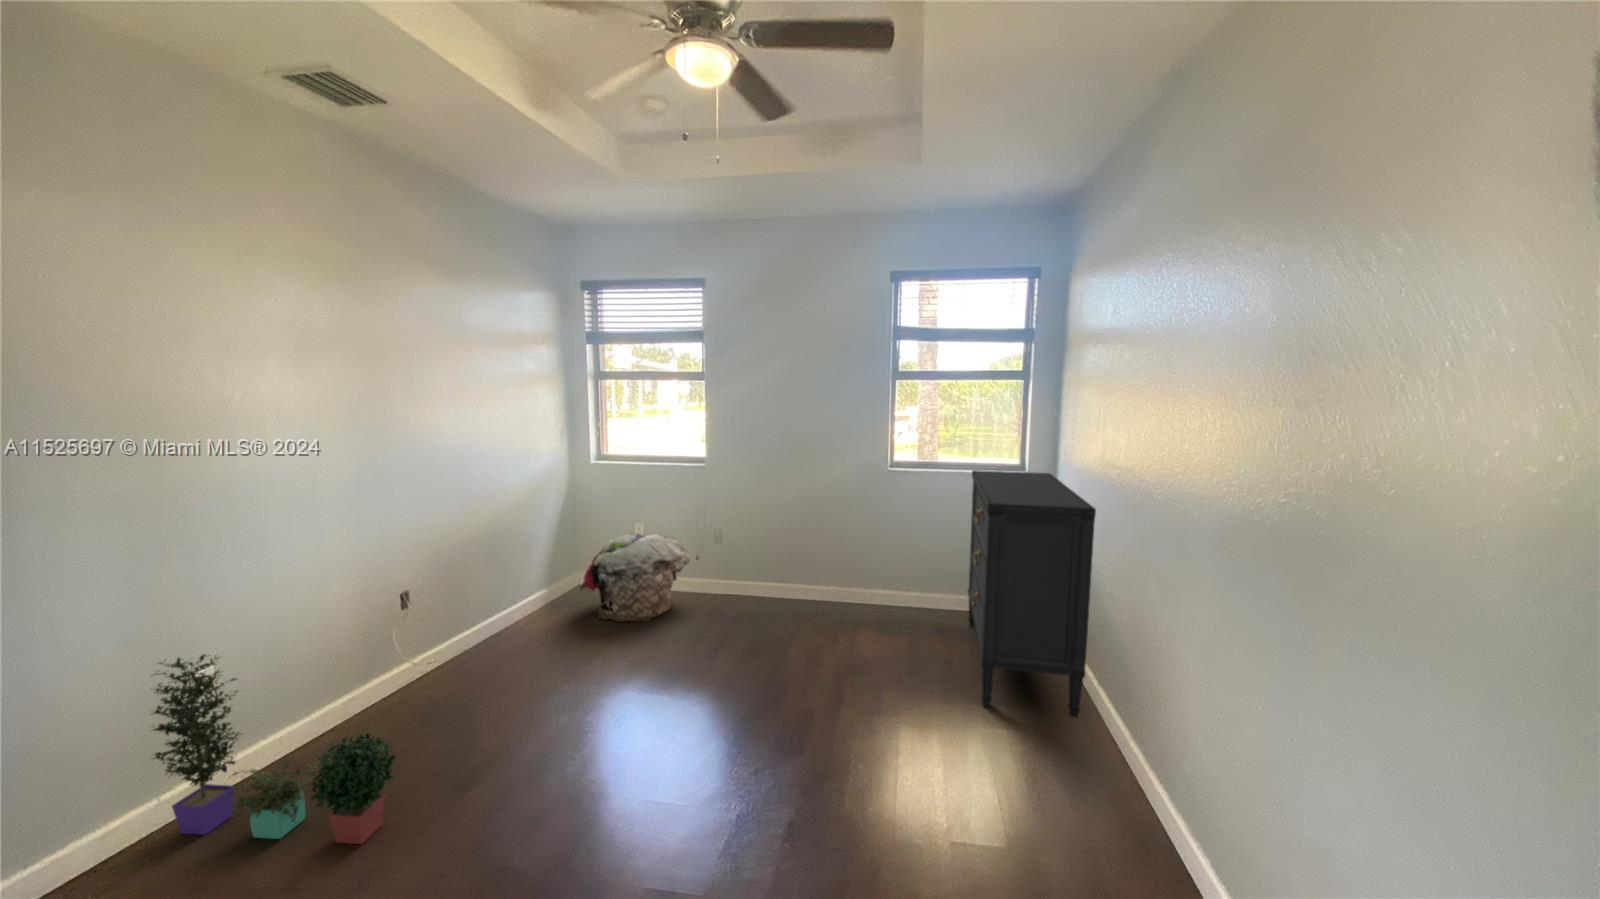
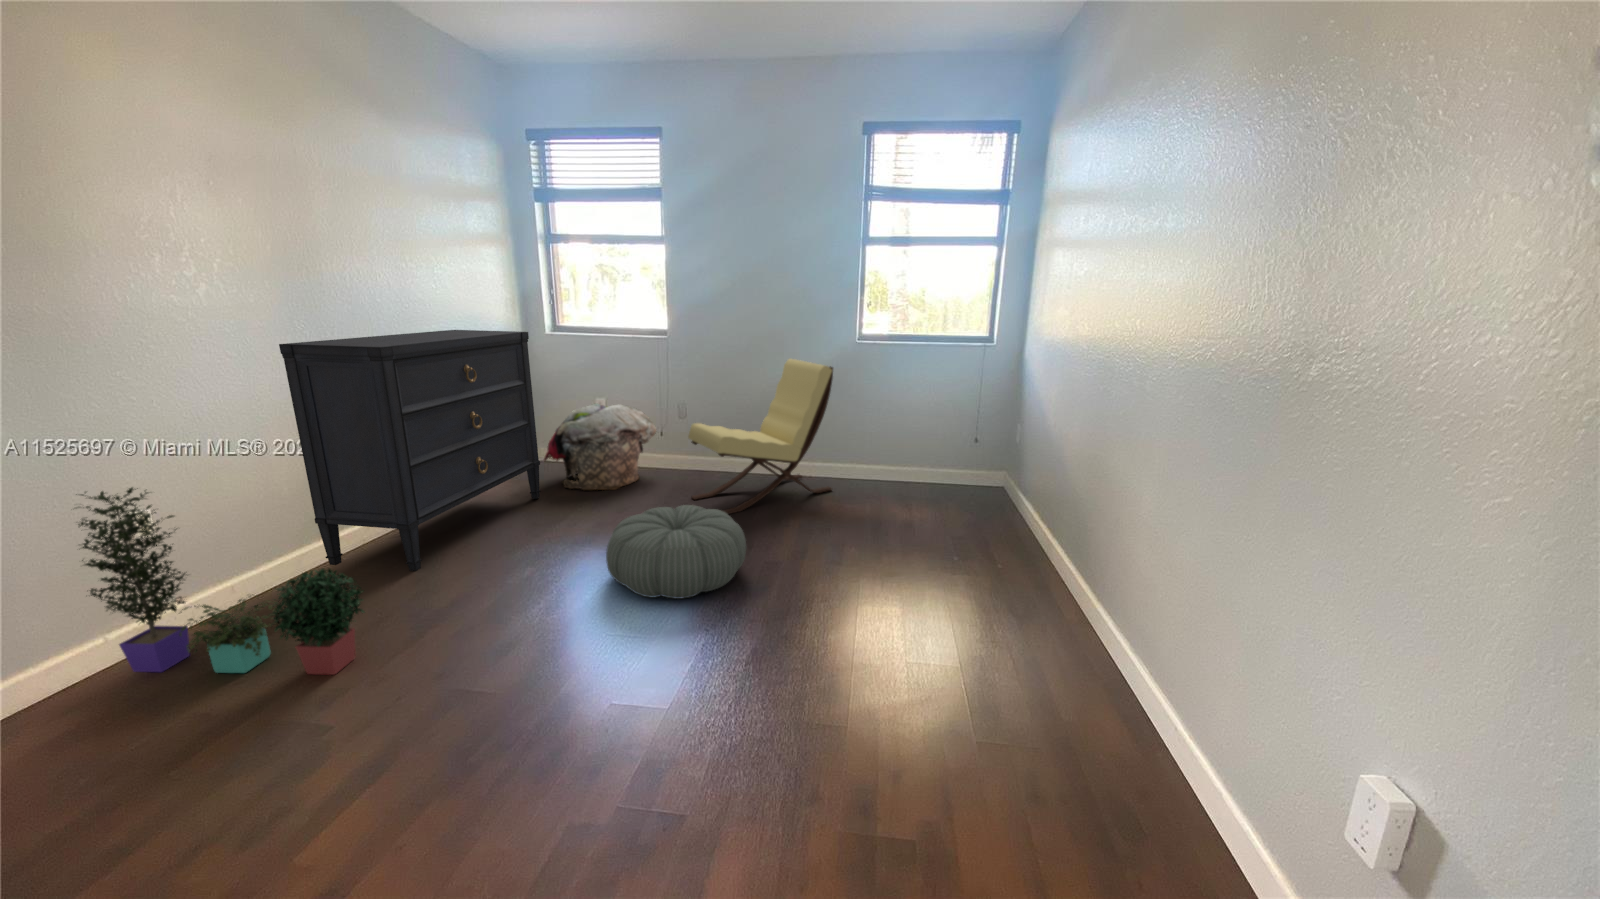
dresser: present [968,470,1096,718] -> present [279,330,541,571]
lounge chair: none [719,490,865,655] -> present [688,359,833,514]
pouf: none [631,653,770,761] -> present [606,505,746,599]

